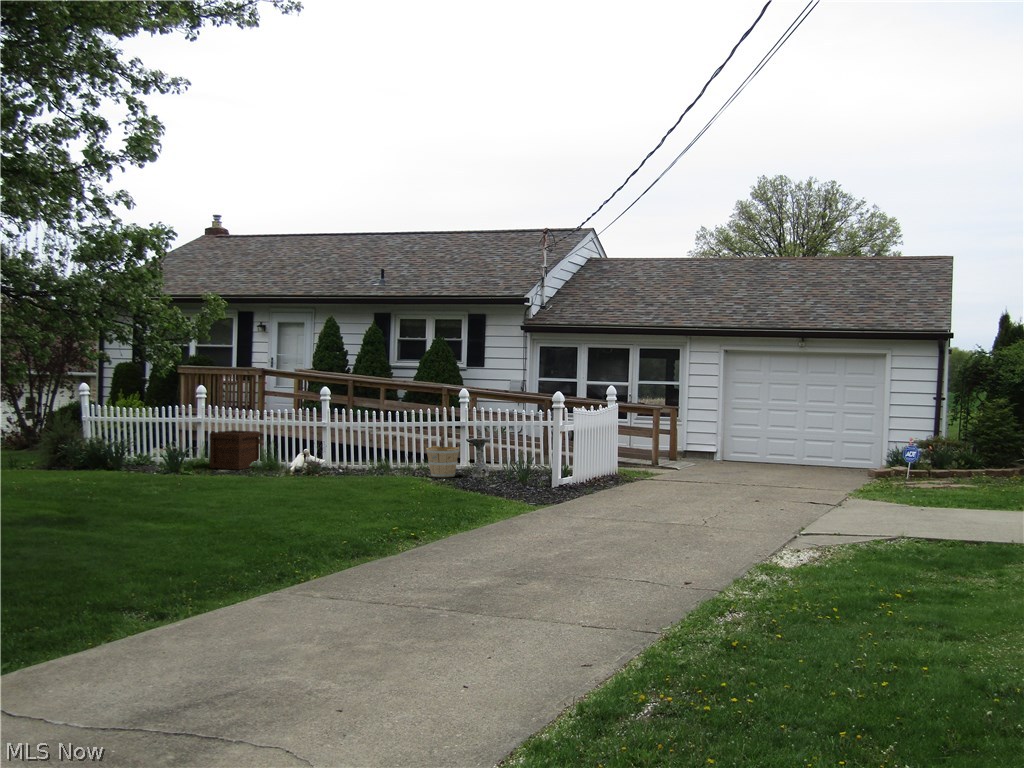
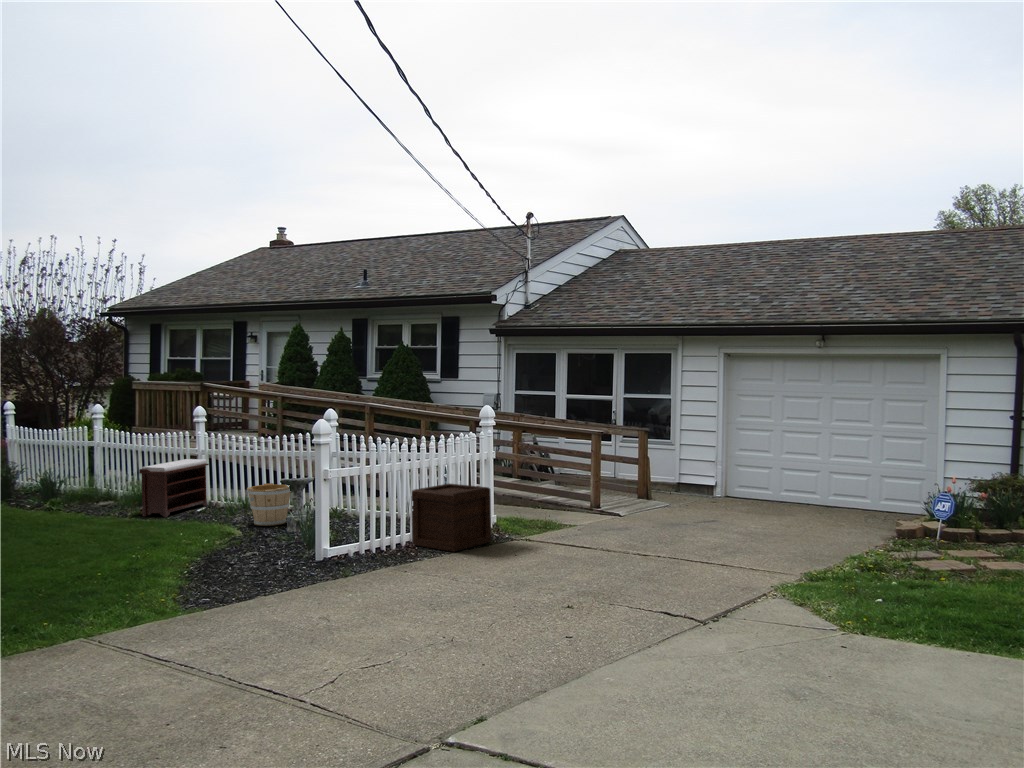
wooden crate: present [209,430,260,470] -> present [411,484,491,552]
bench: none [324,430,356,475] -> present [139,459,209,517]

